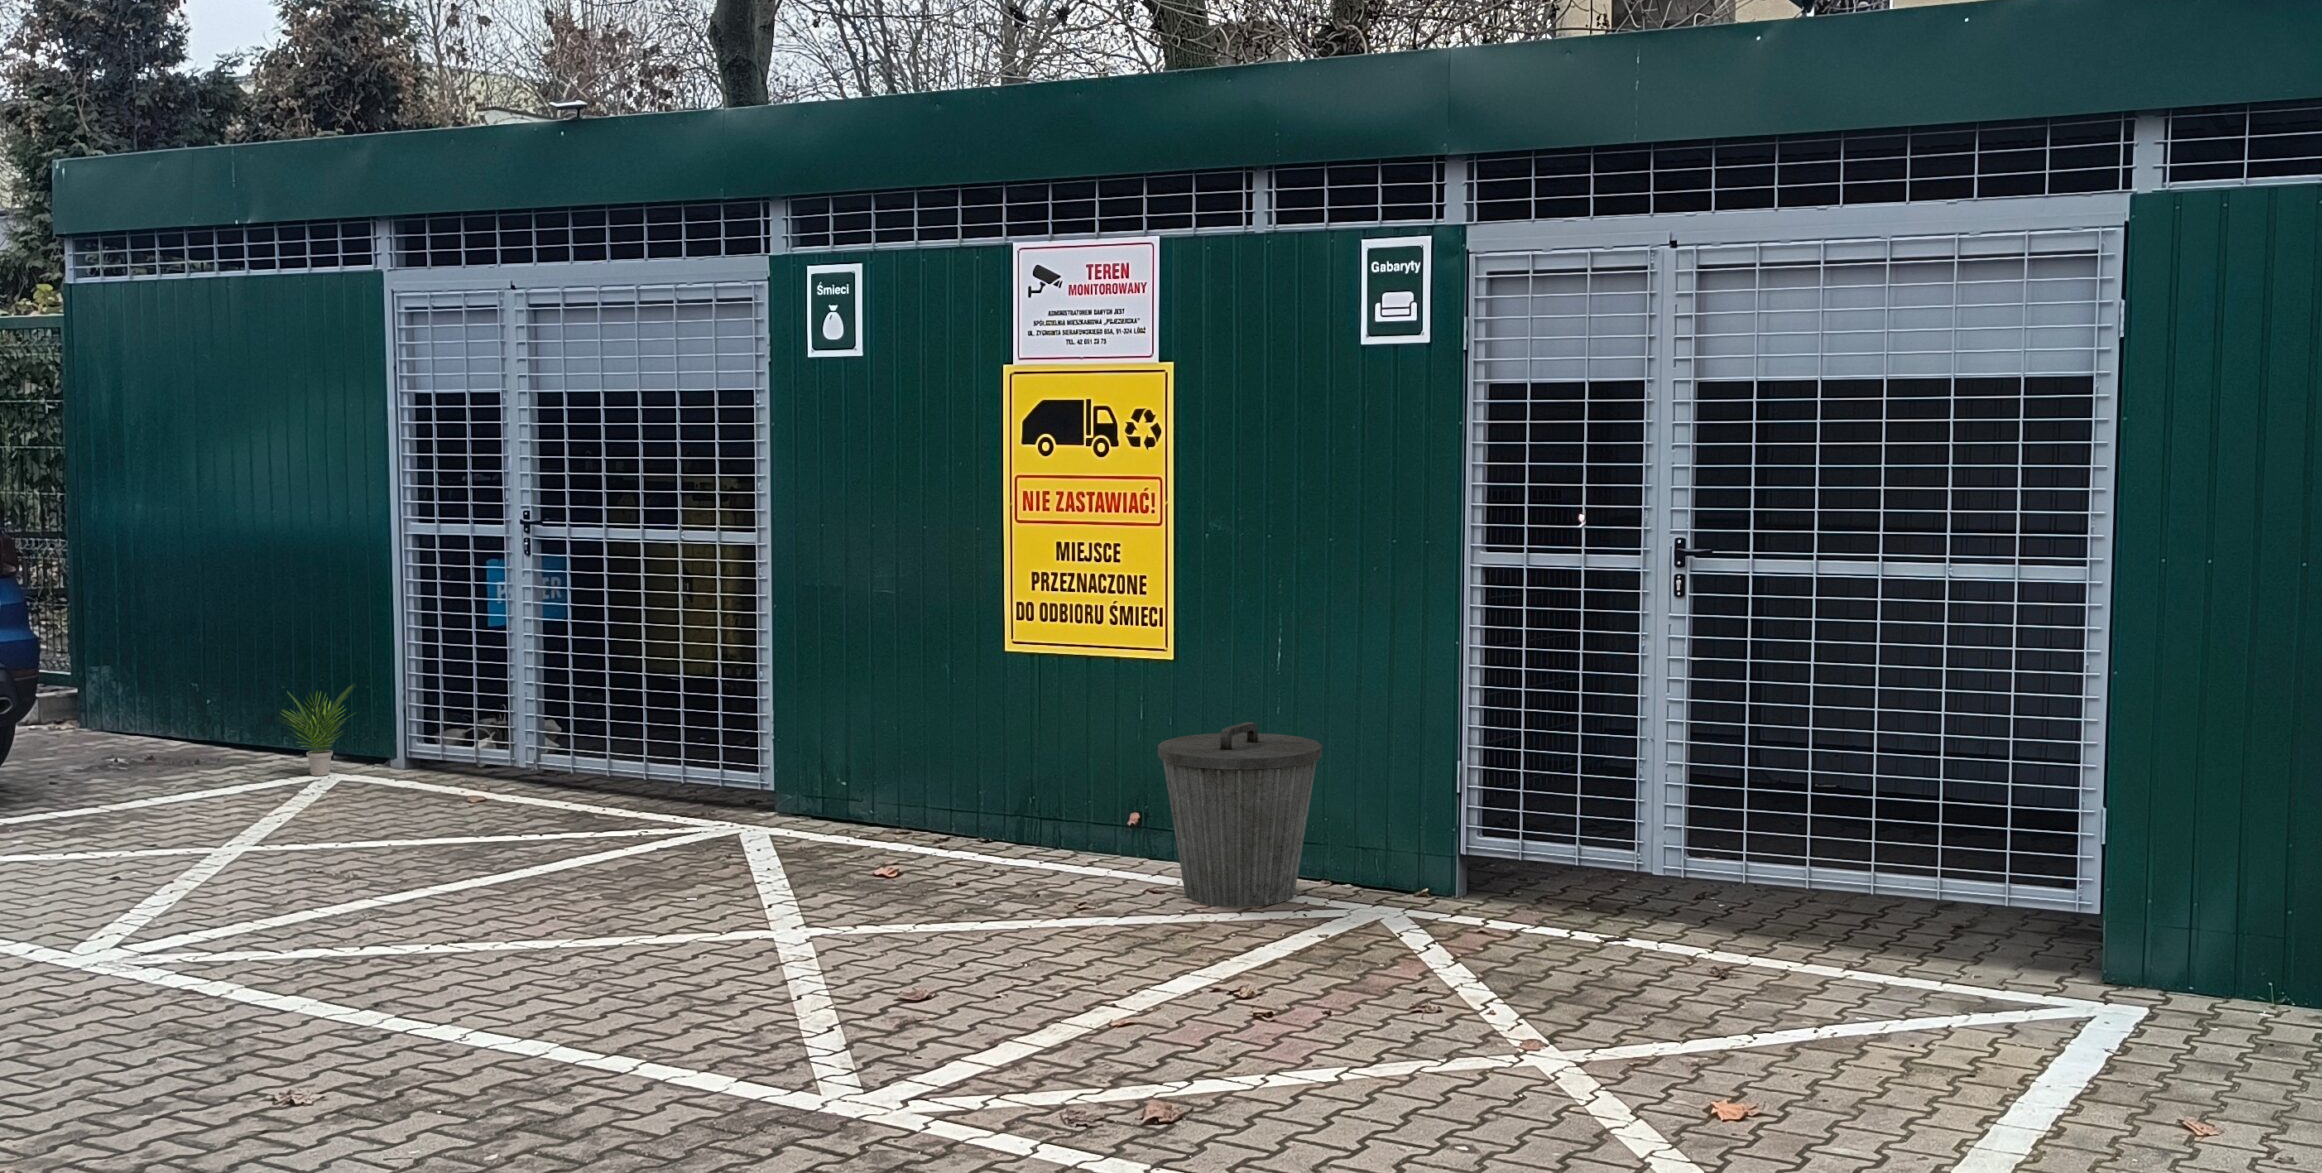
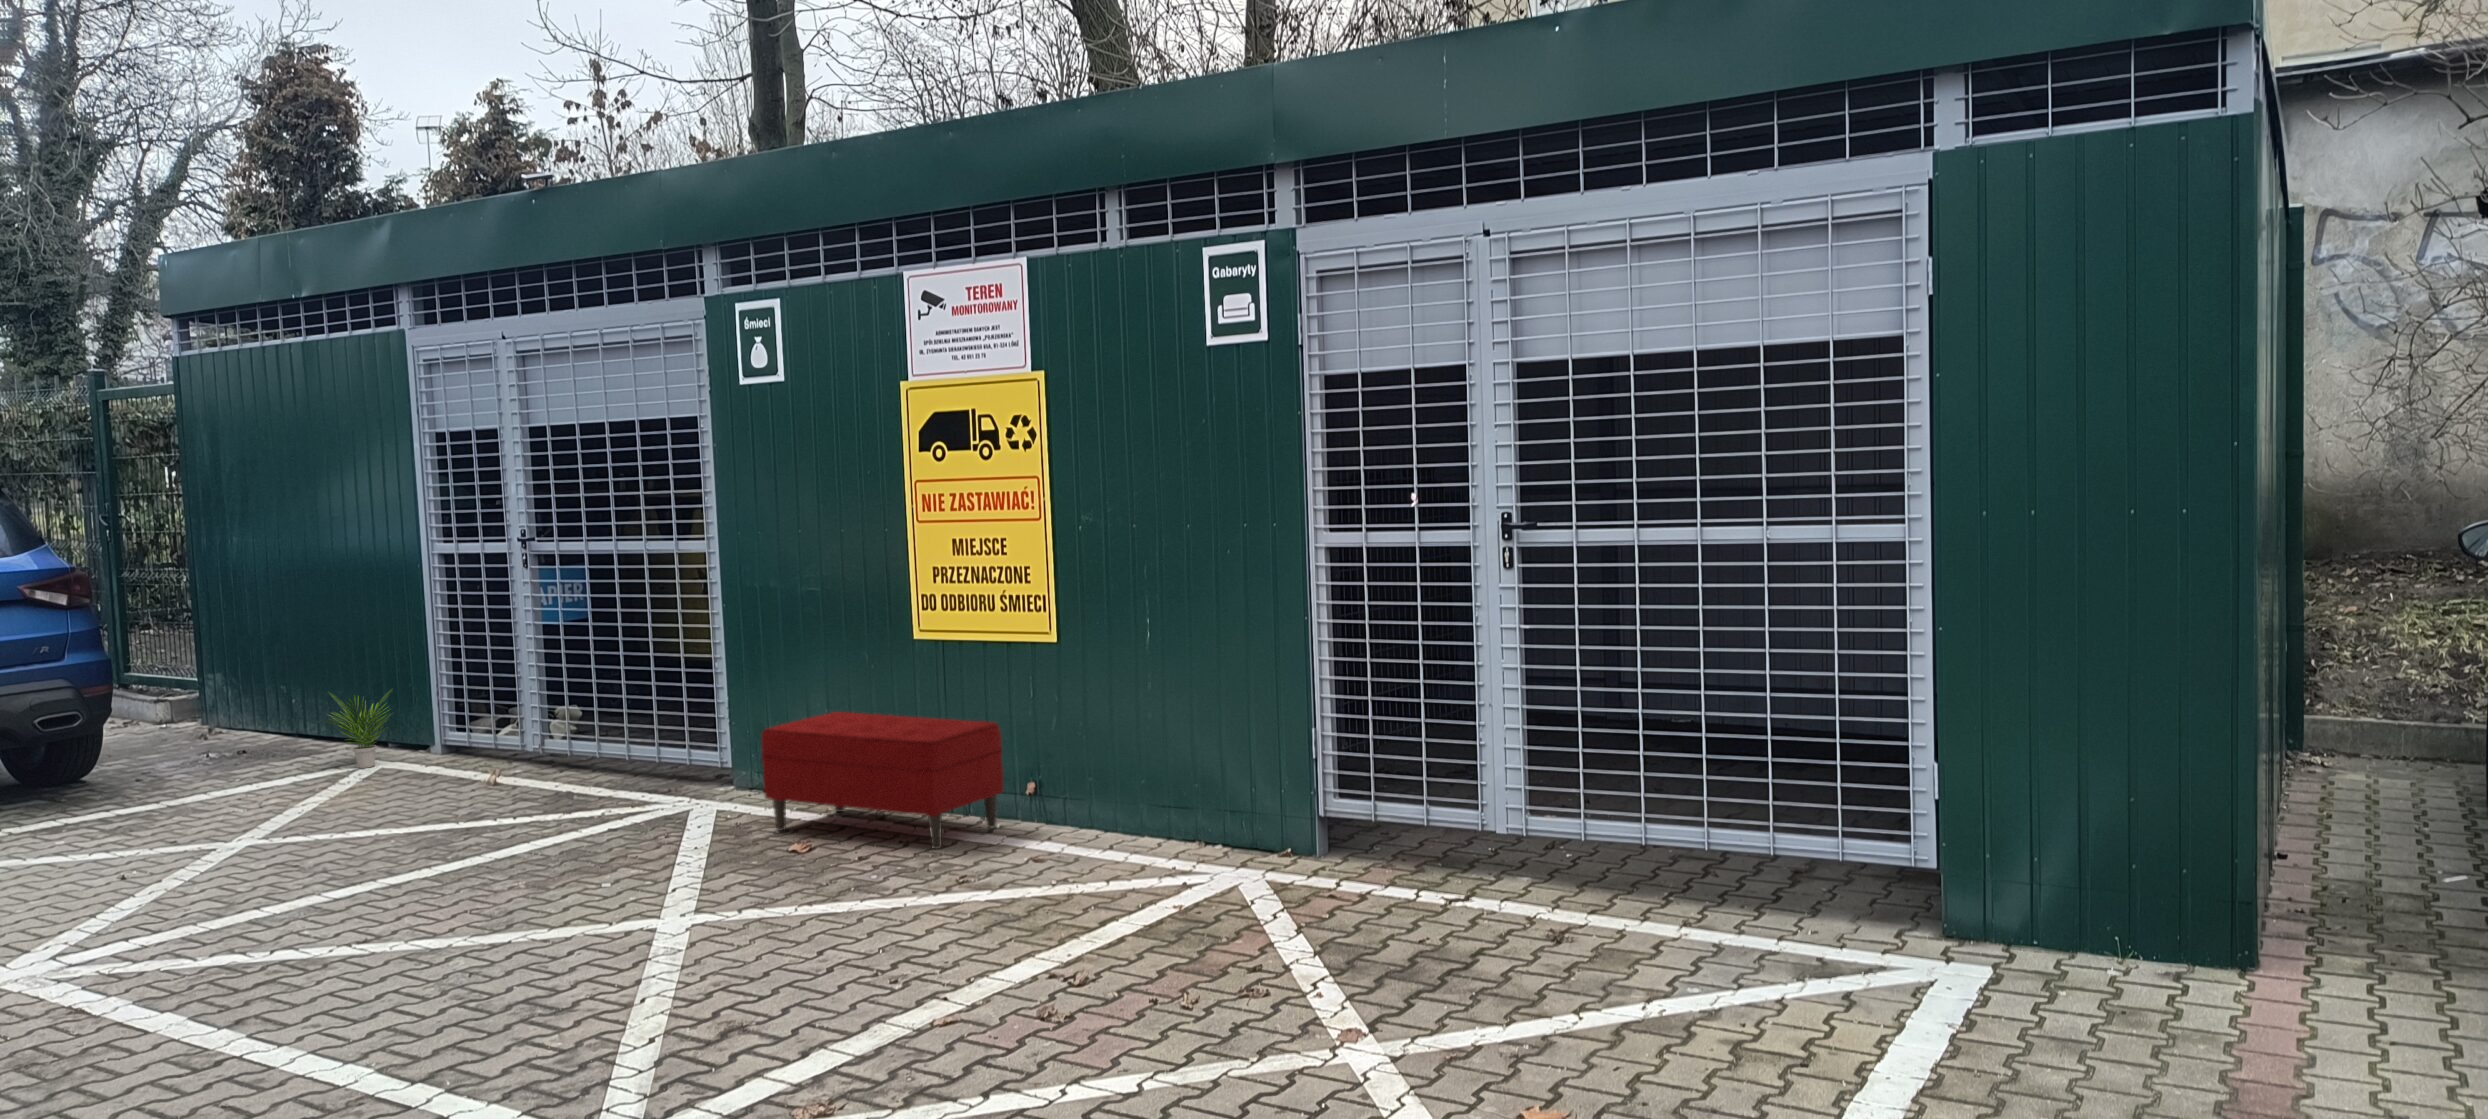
trash can: present [1158,722,1322,907] -> none [1033,701,1186,876]
bench: none [837,727,1104,877] -> present [761,712,1003,849]

